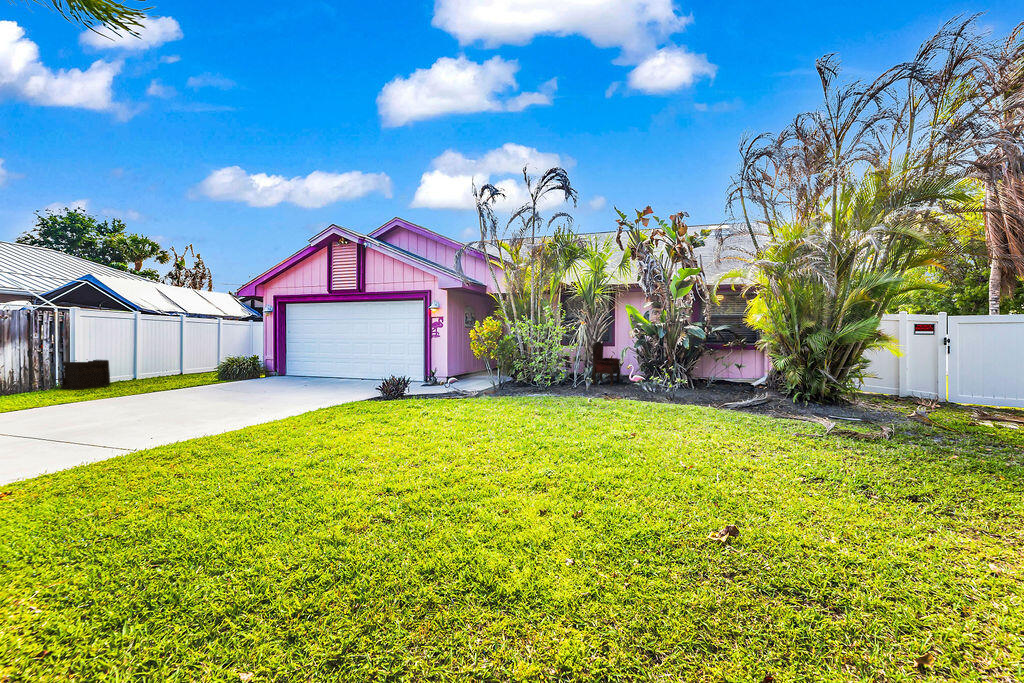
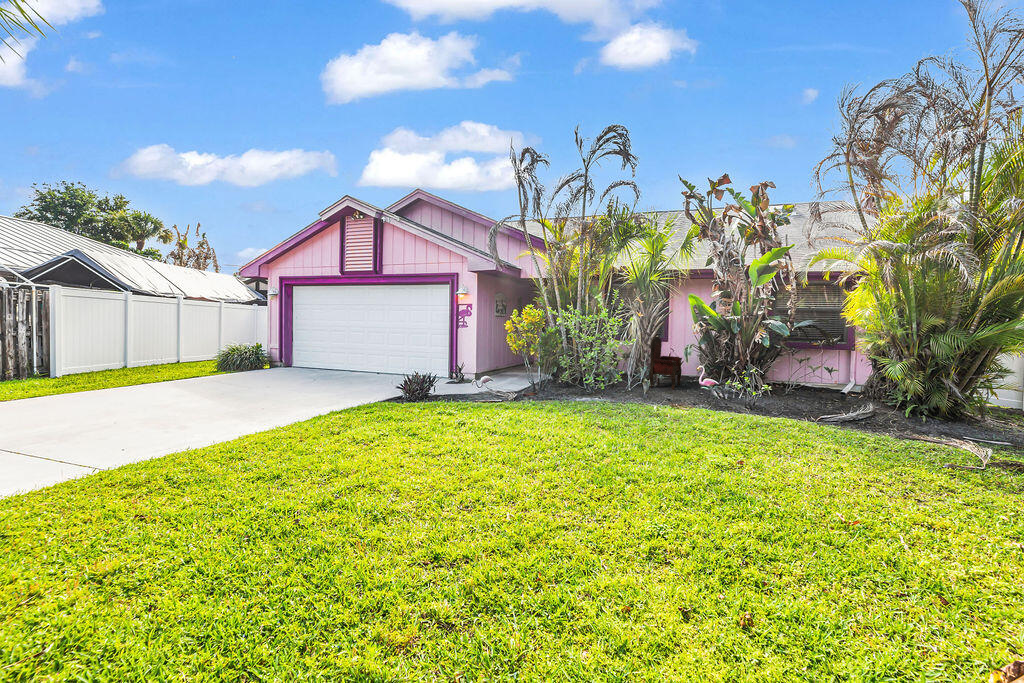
wooden crate: present [61,360,110,390] -> none [38,345,96,380]

